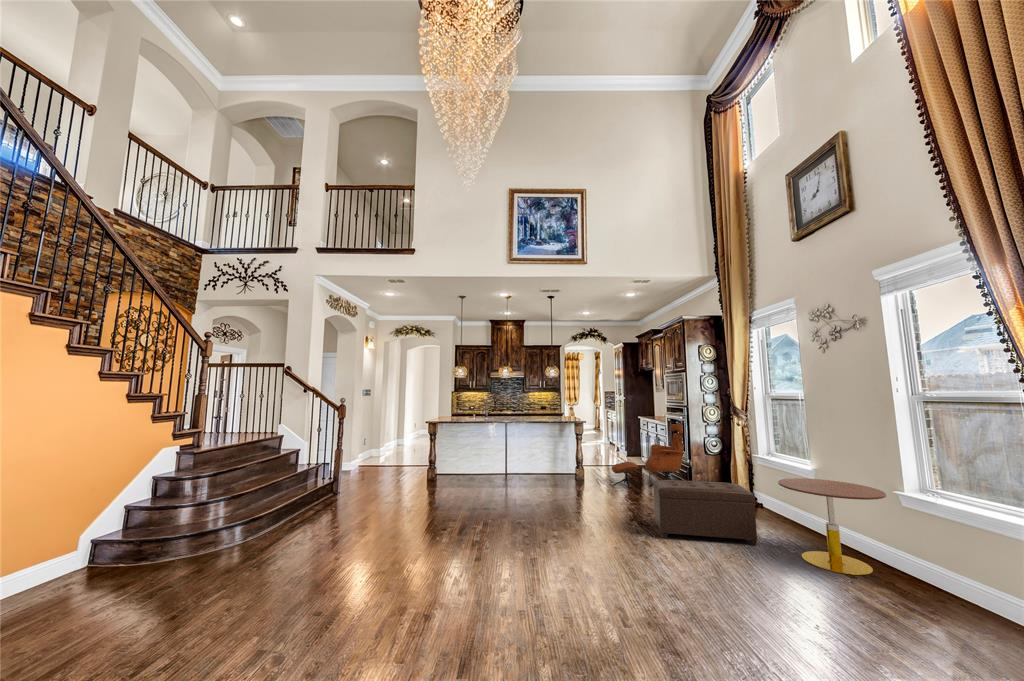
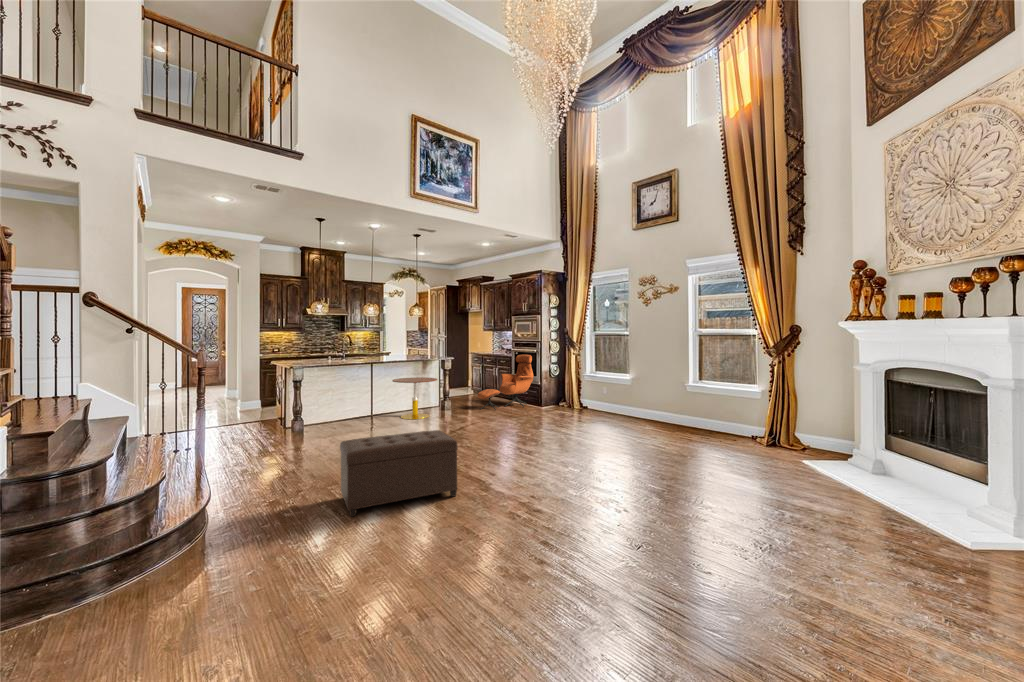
side table: present [778,478,886,575] -> present [392,377,437,419]
ottoman: present [653,480,757,545] -> present [340,430,458,516]

